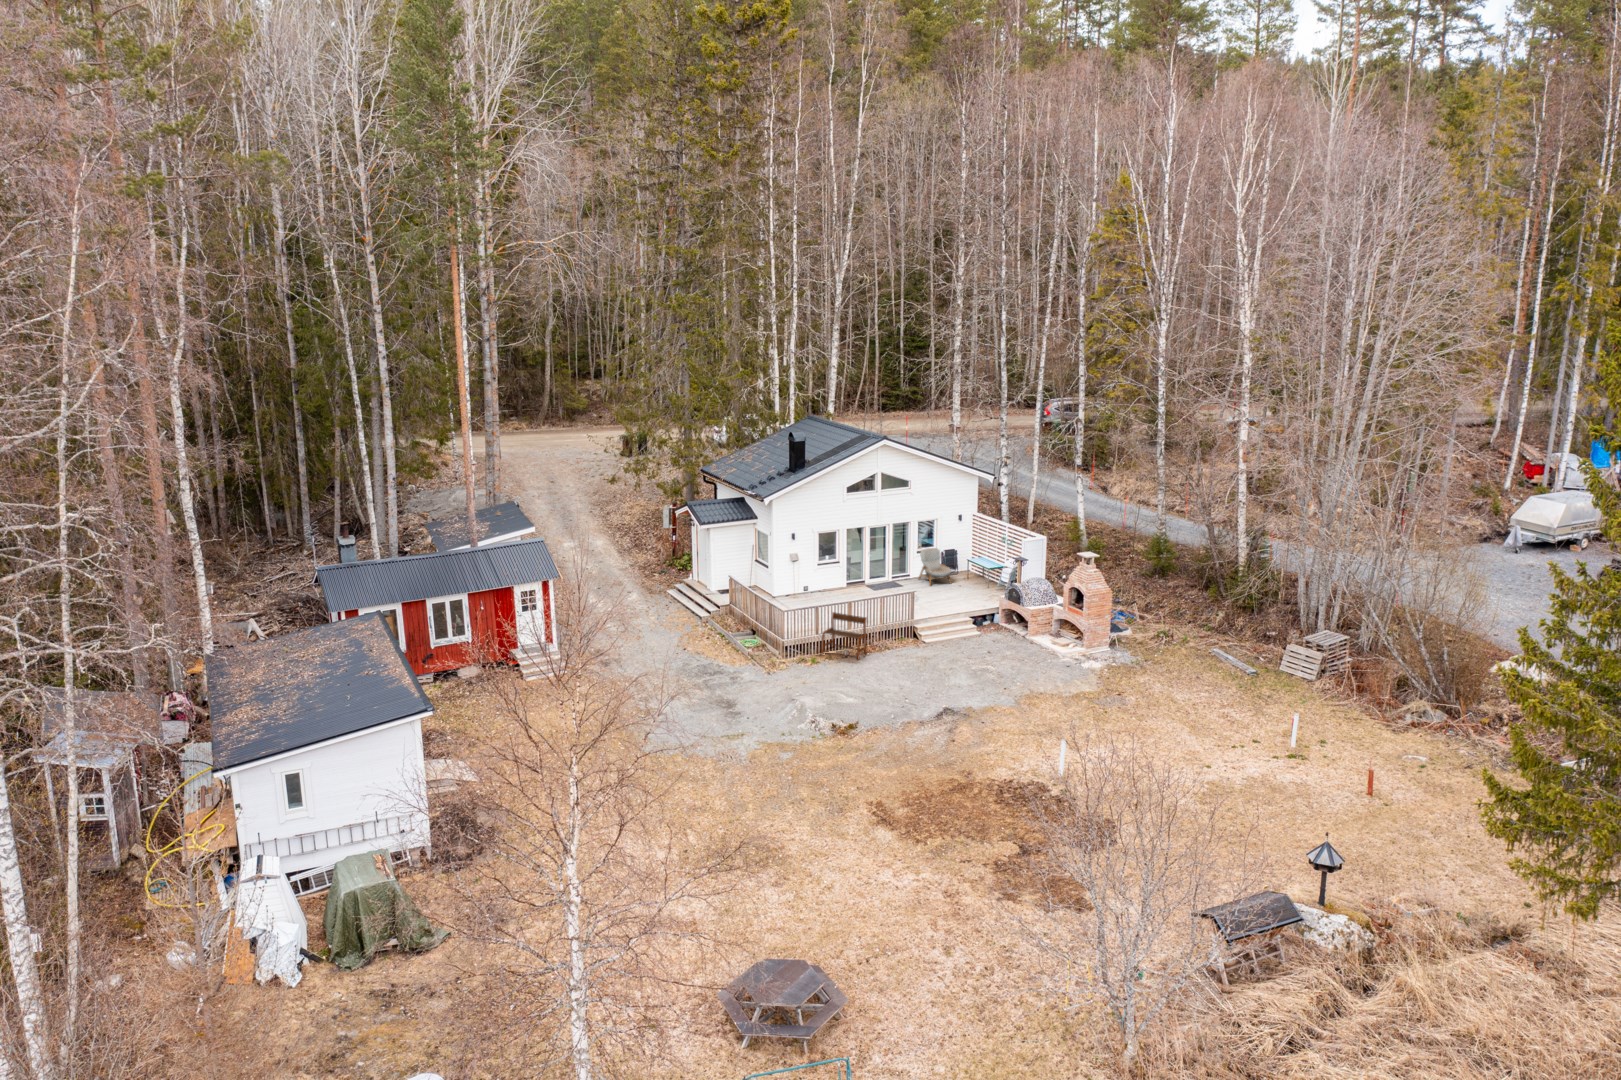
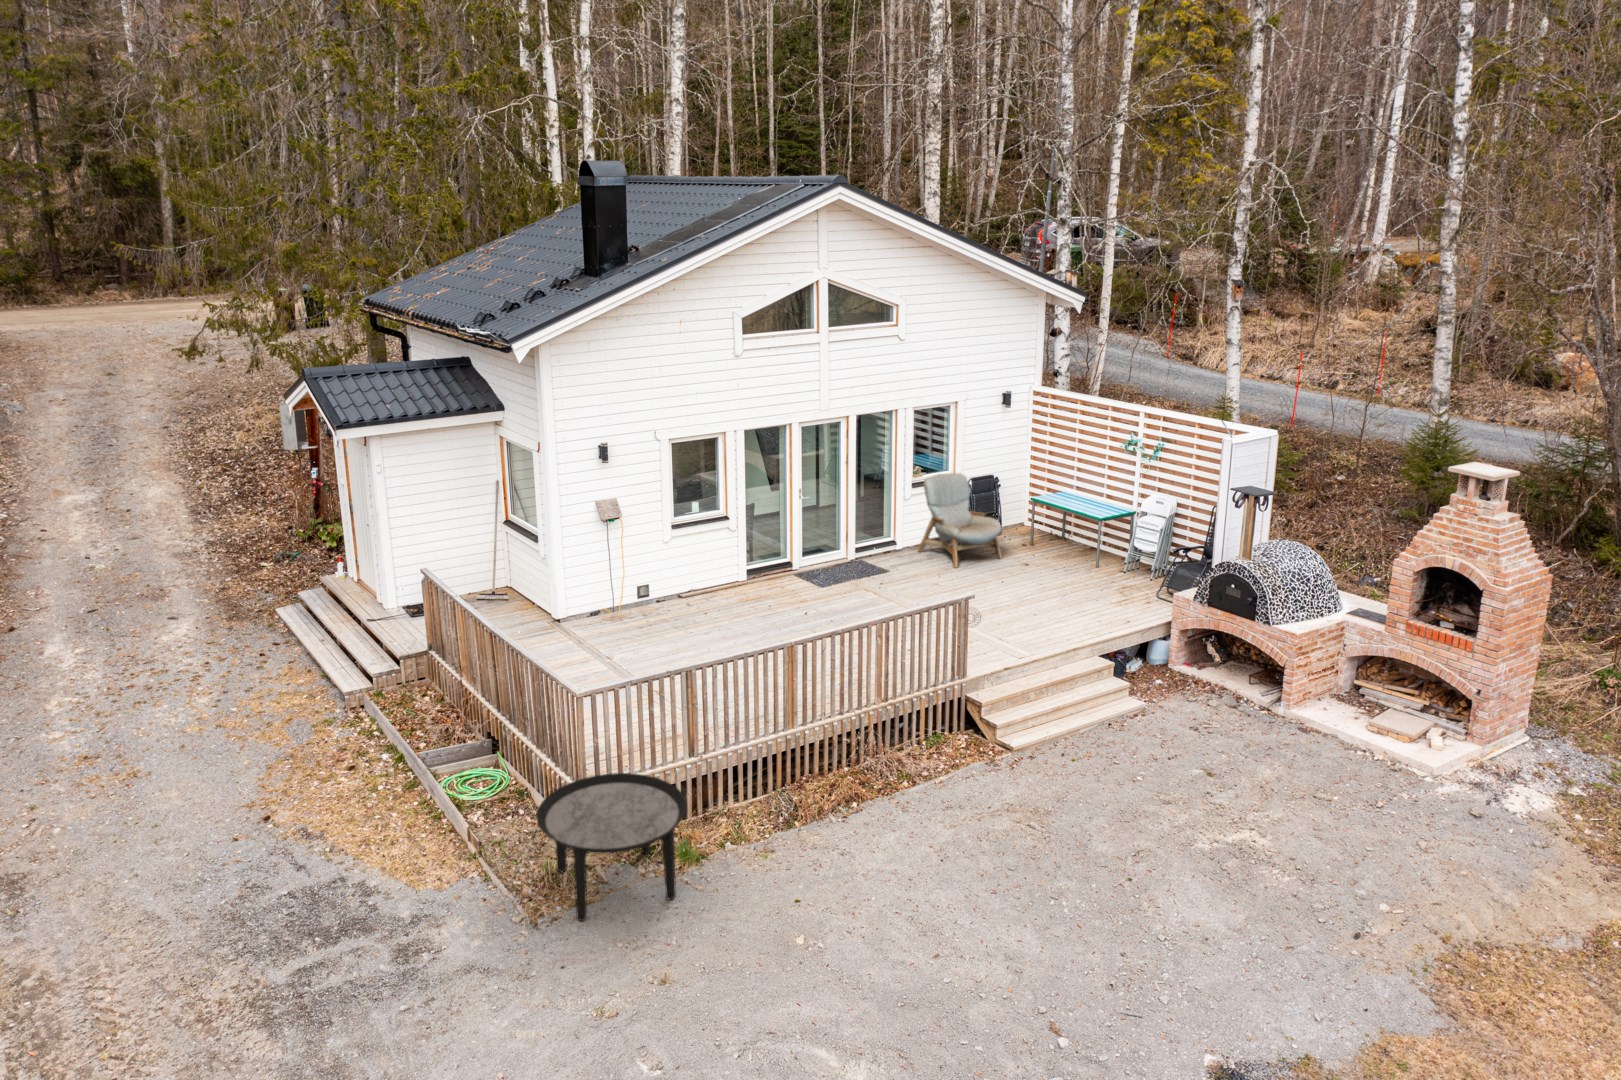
bench: present [821,612,867,660] -> none [707,677,853,839]
round table: none [772,635,814,671] -> present [536,773,687,921]

